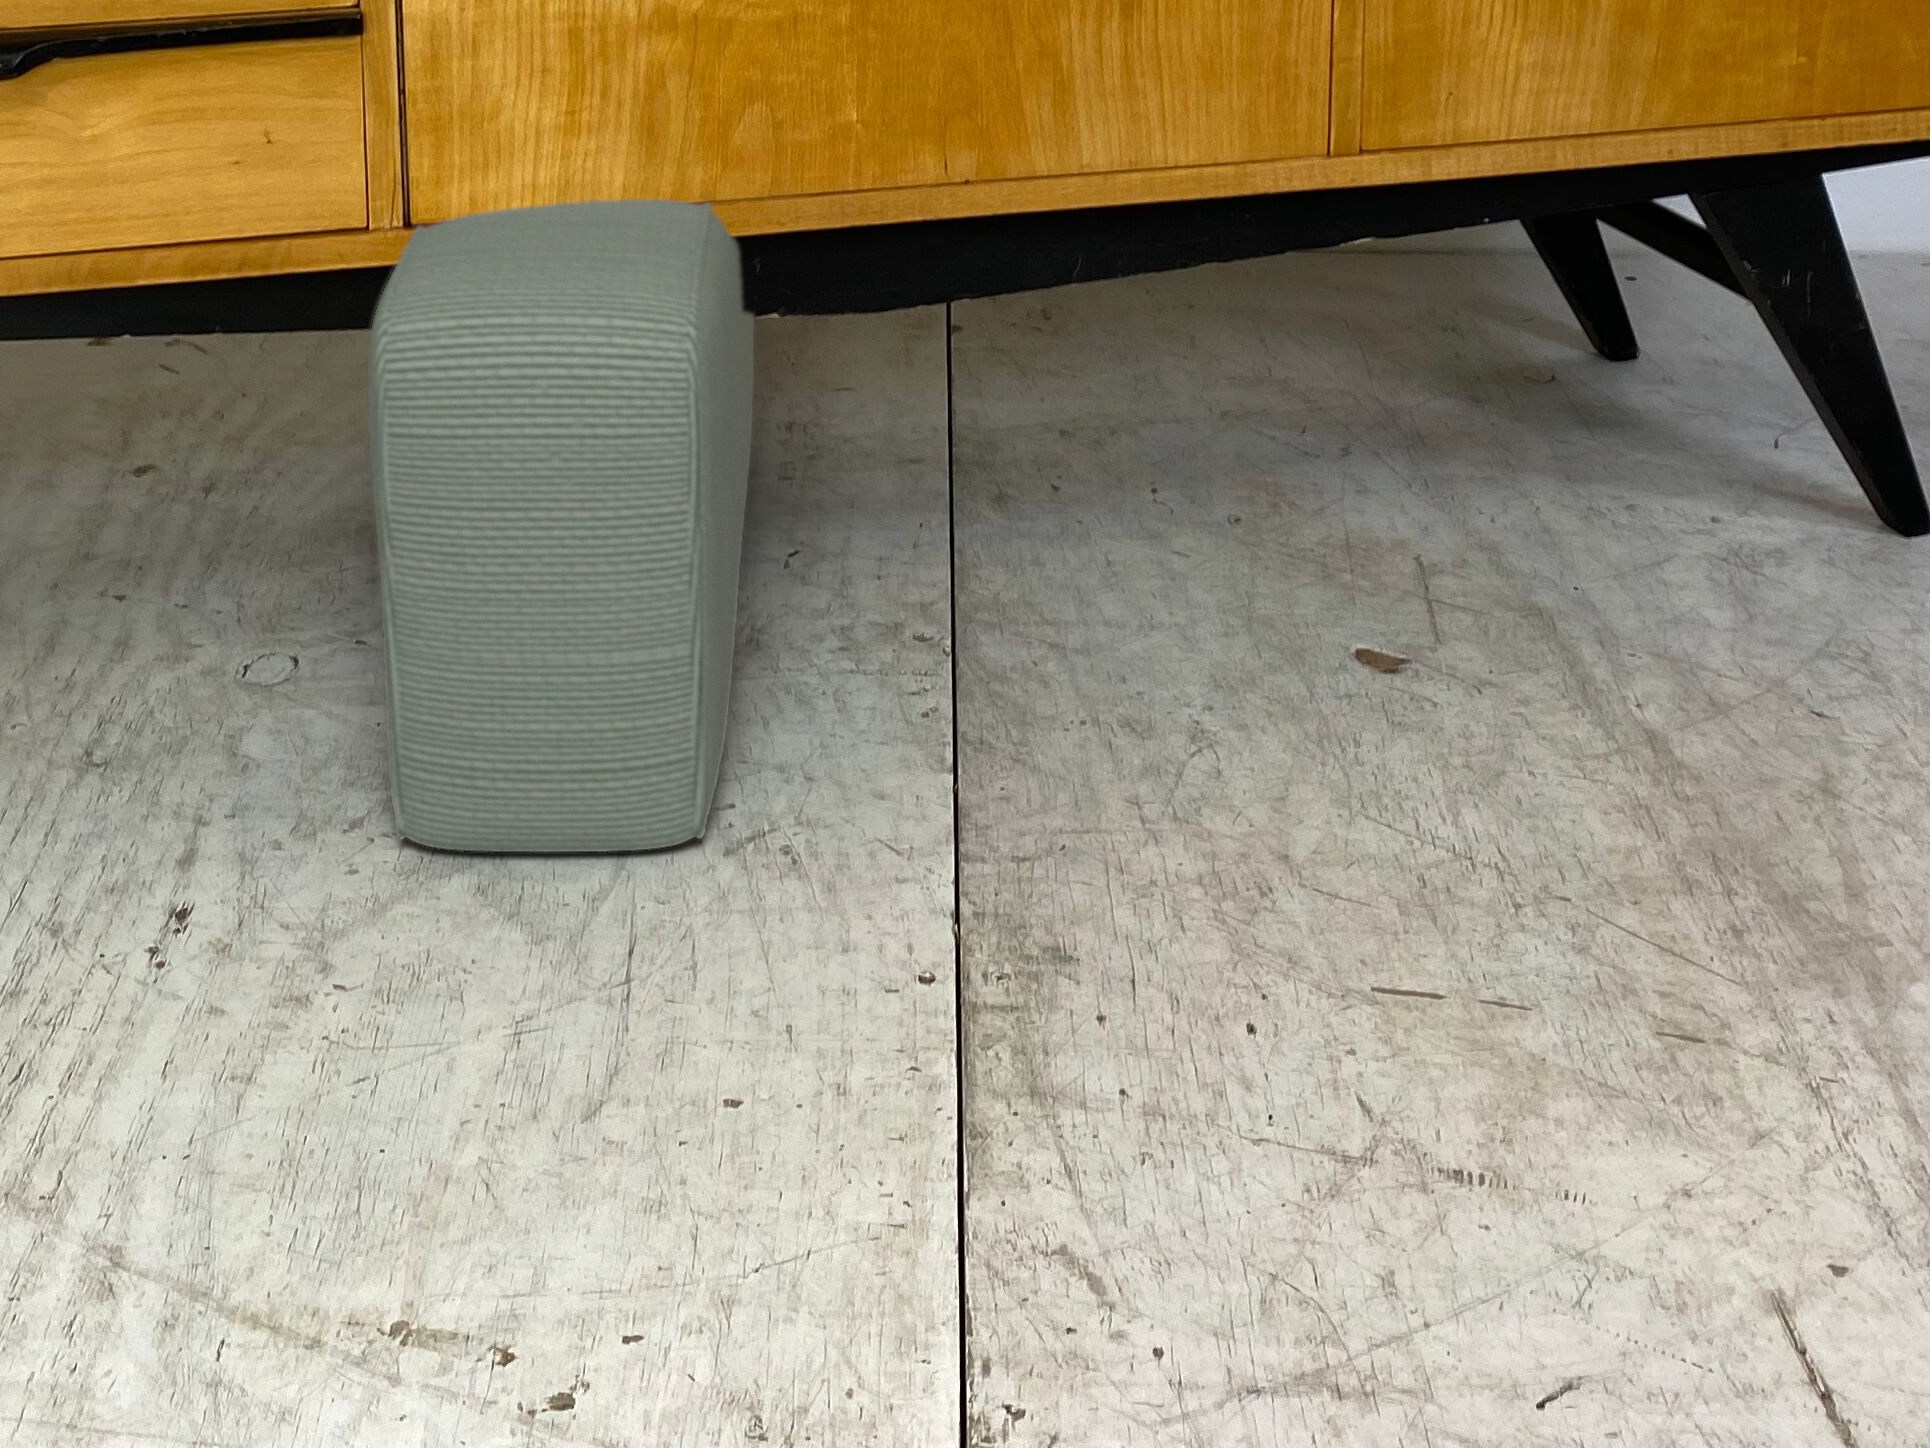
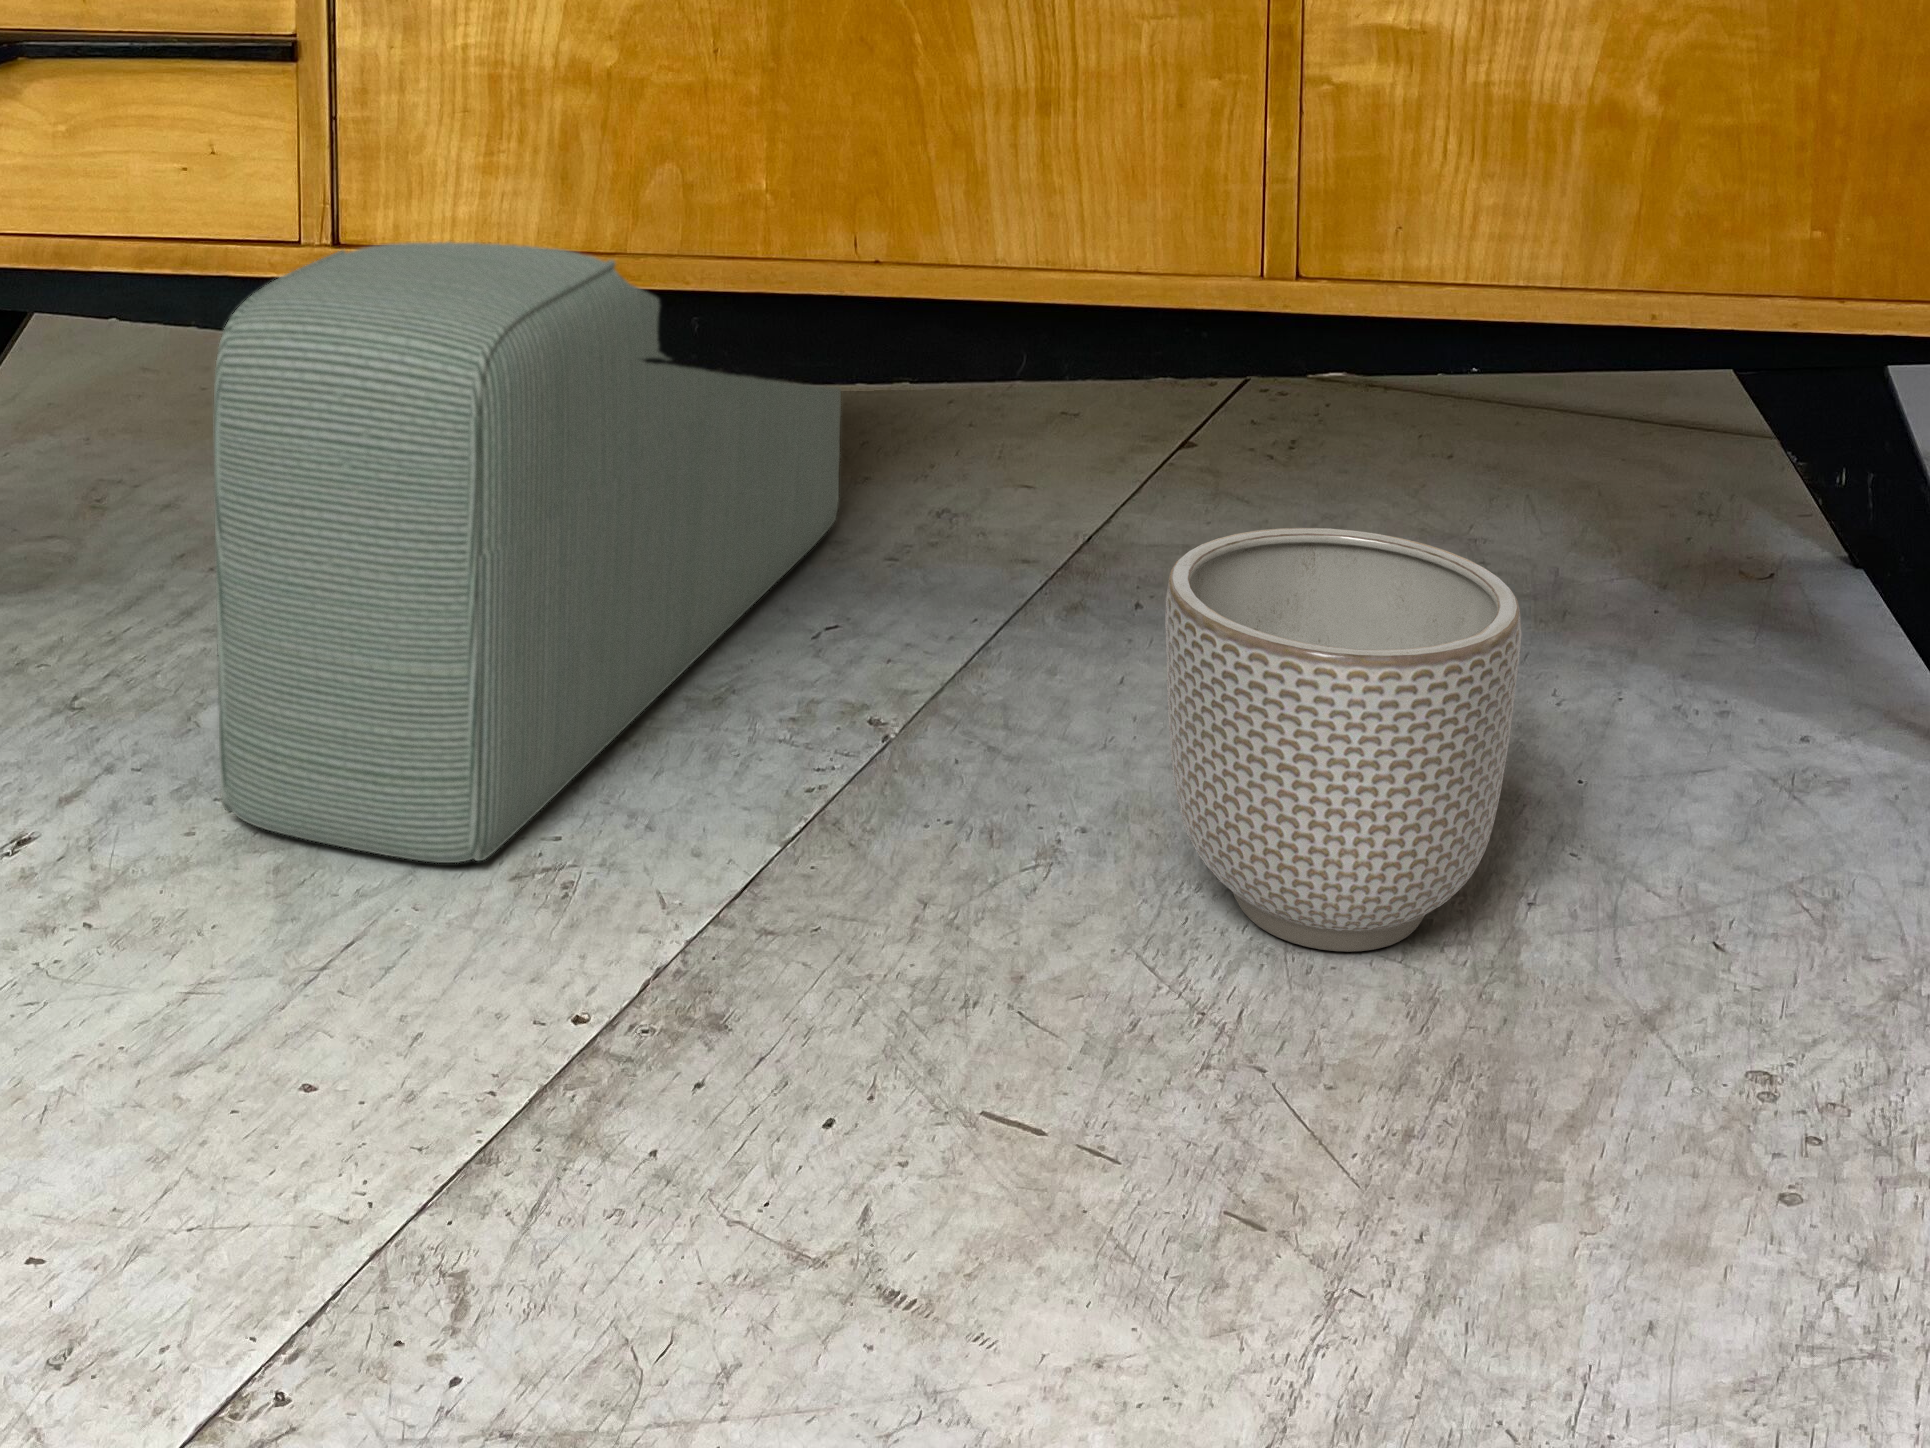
planter: none [1328,378,1666,768] -> present [1165,528,1521,952]

